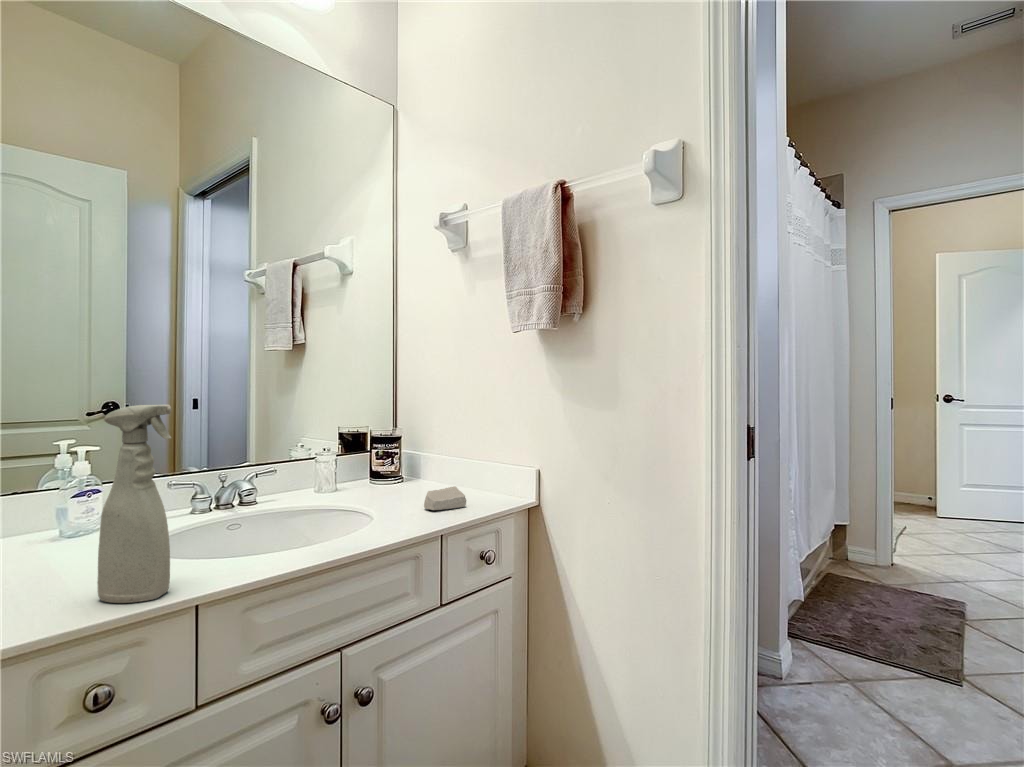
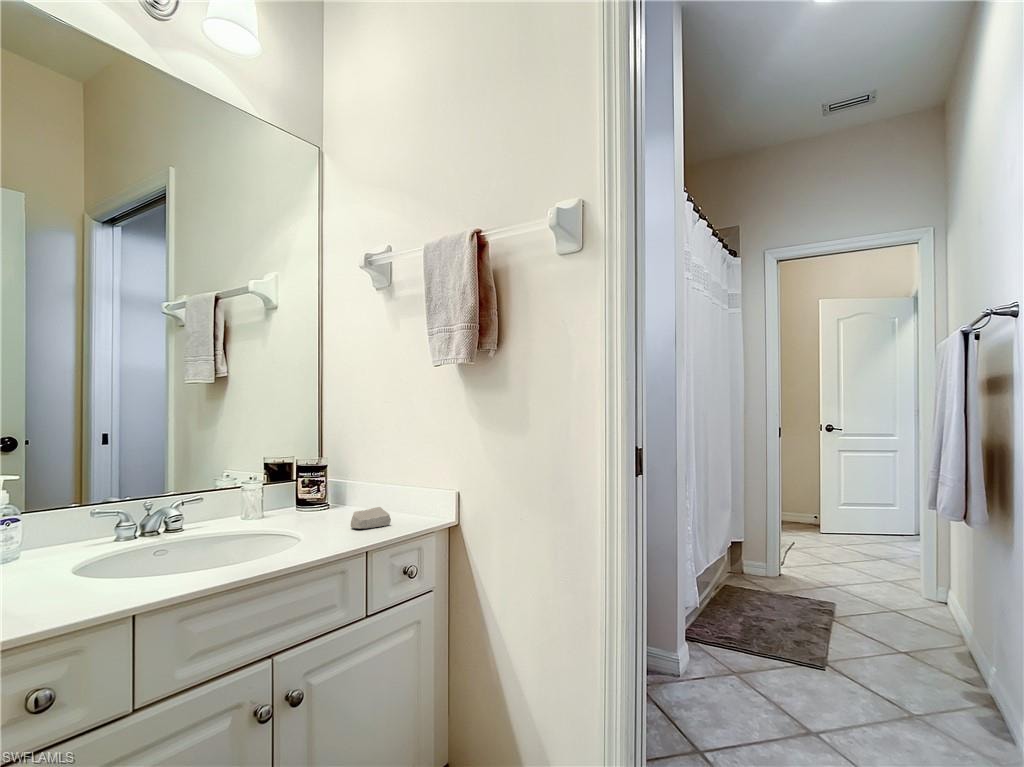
spray bottle: present [97,405,171,603] -> none [48,429,126,611]

